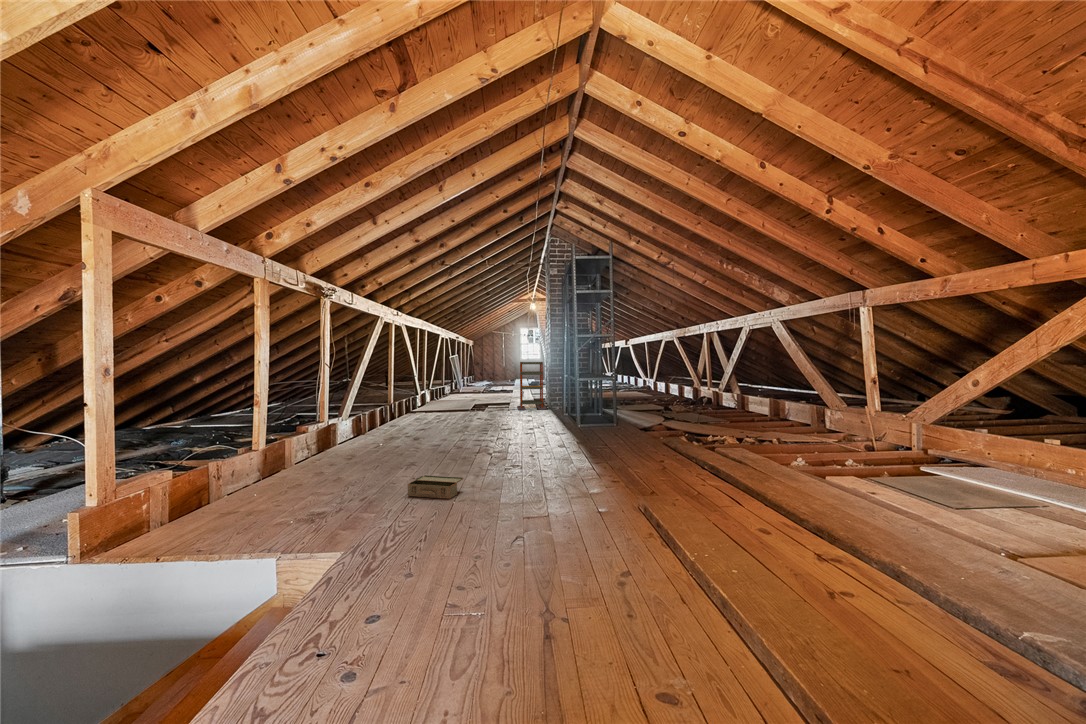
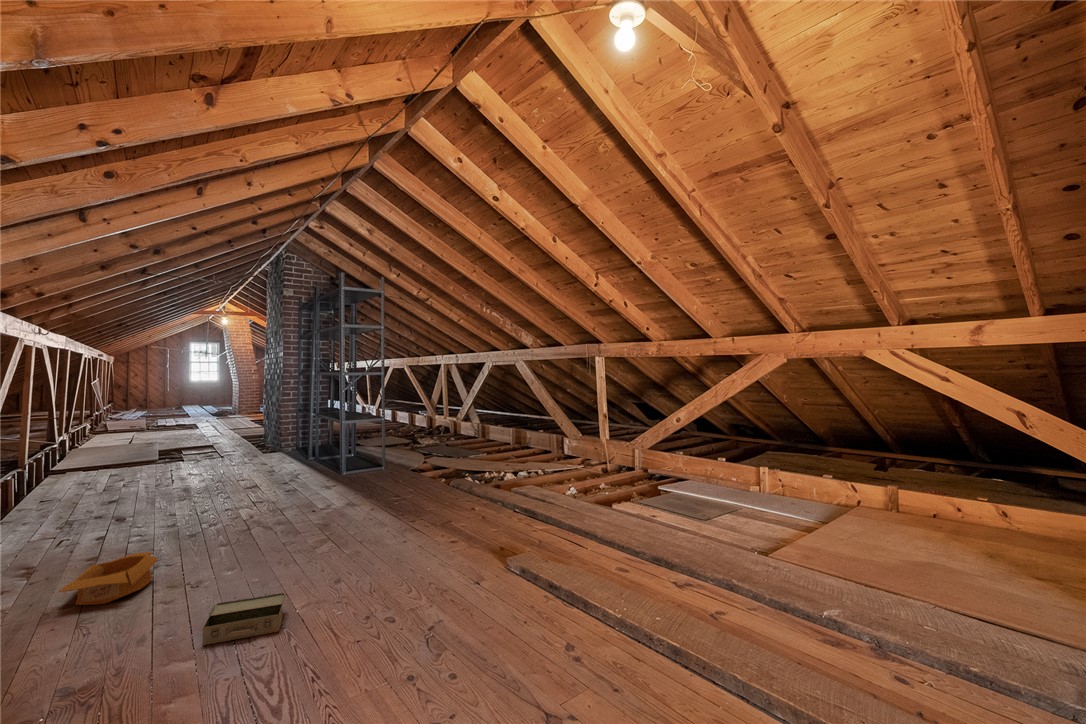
shelving unit: present [517,362,546,410] -> none [229,395,273,455]
cardboard box: none [362,446,415,471] -> present [59,552,158,605]

